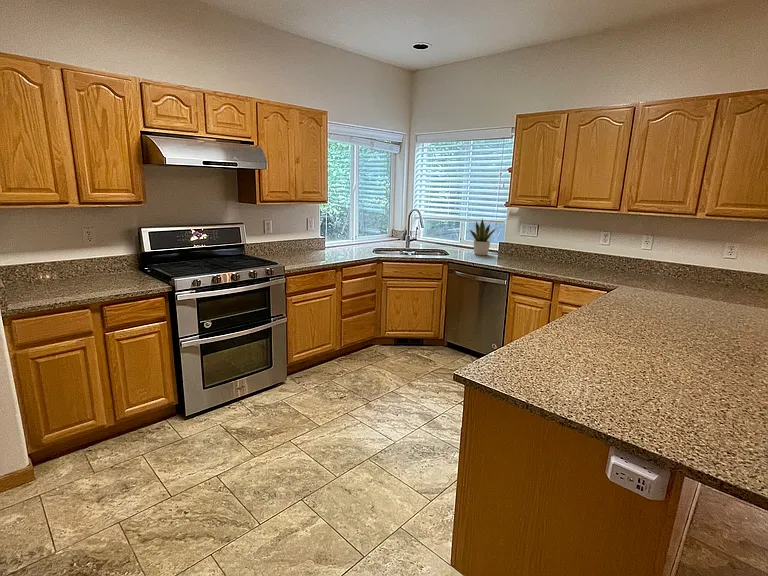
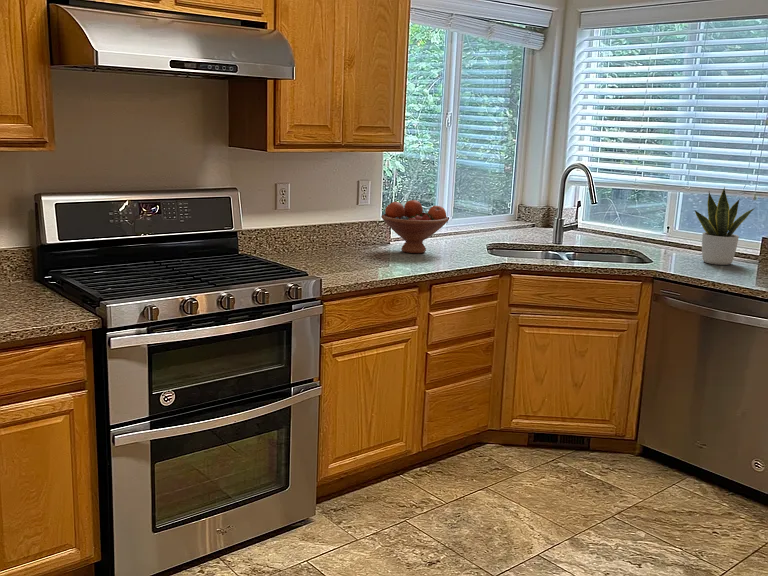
fruit bowl: none [319,228,352,254] -> present [382,200,449,253]

